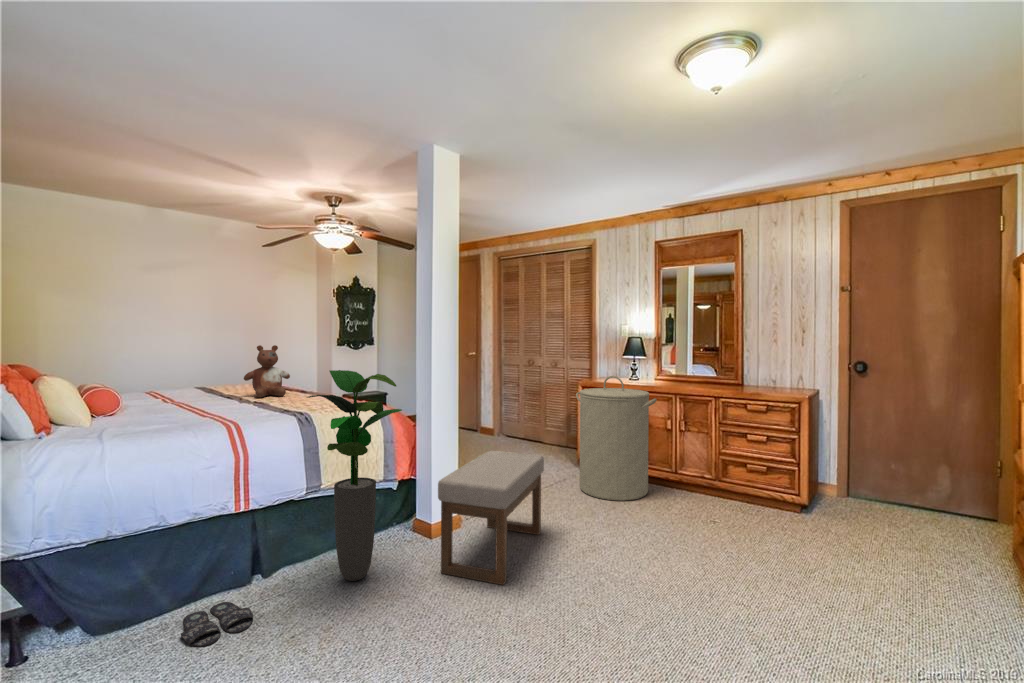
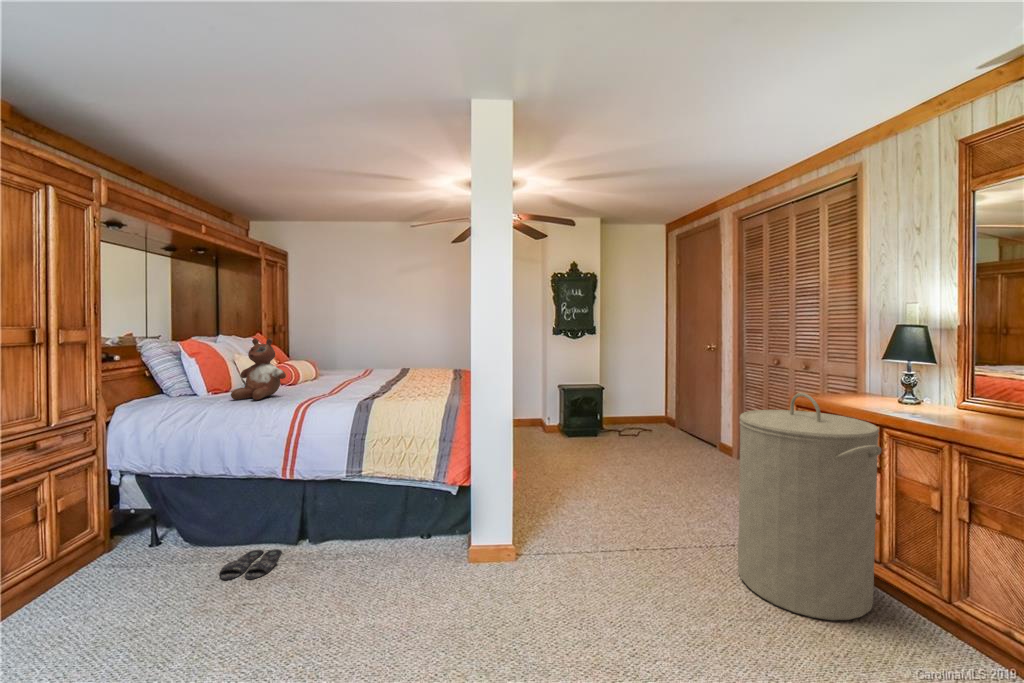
stuffed bear: present [244,345,290,398] -> present [231,338,286,400]
potted plant: present [307,370,402,581] -> none [310,362,409,574]
ottoman: present [438,451,544,585] -> none [414,474,593,652]

